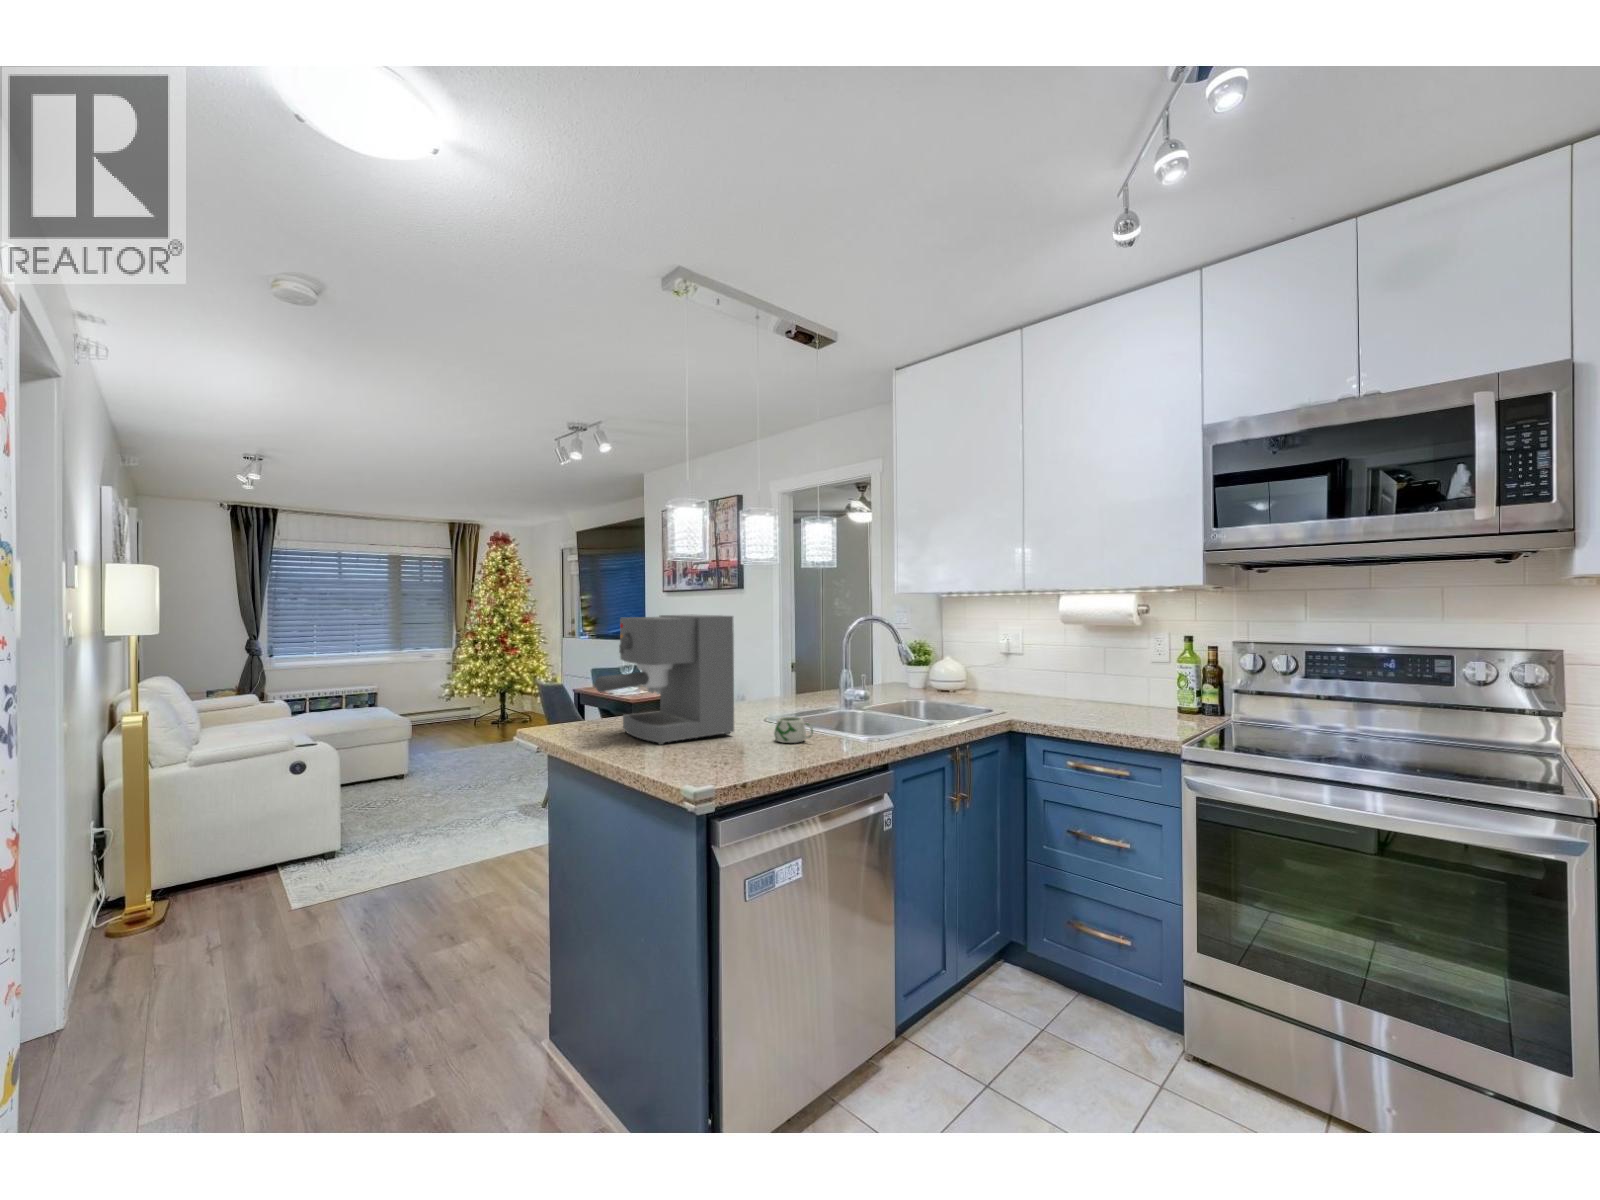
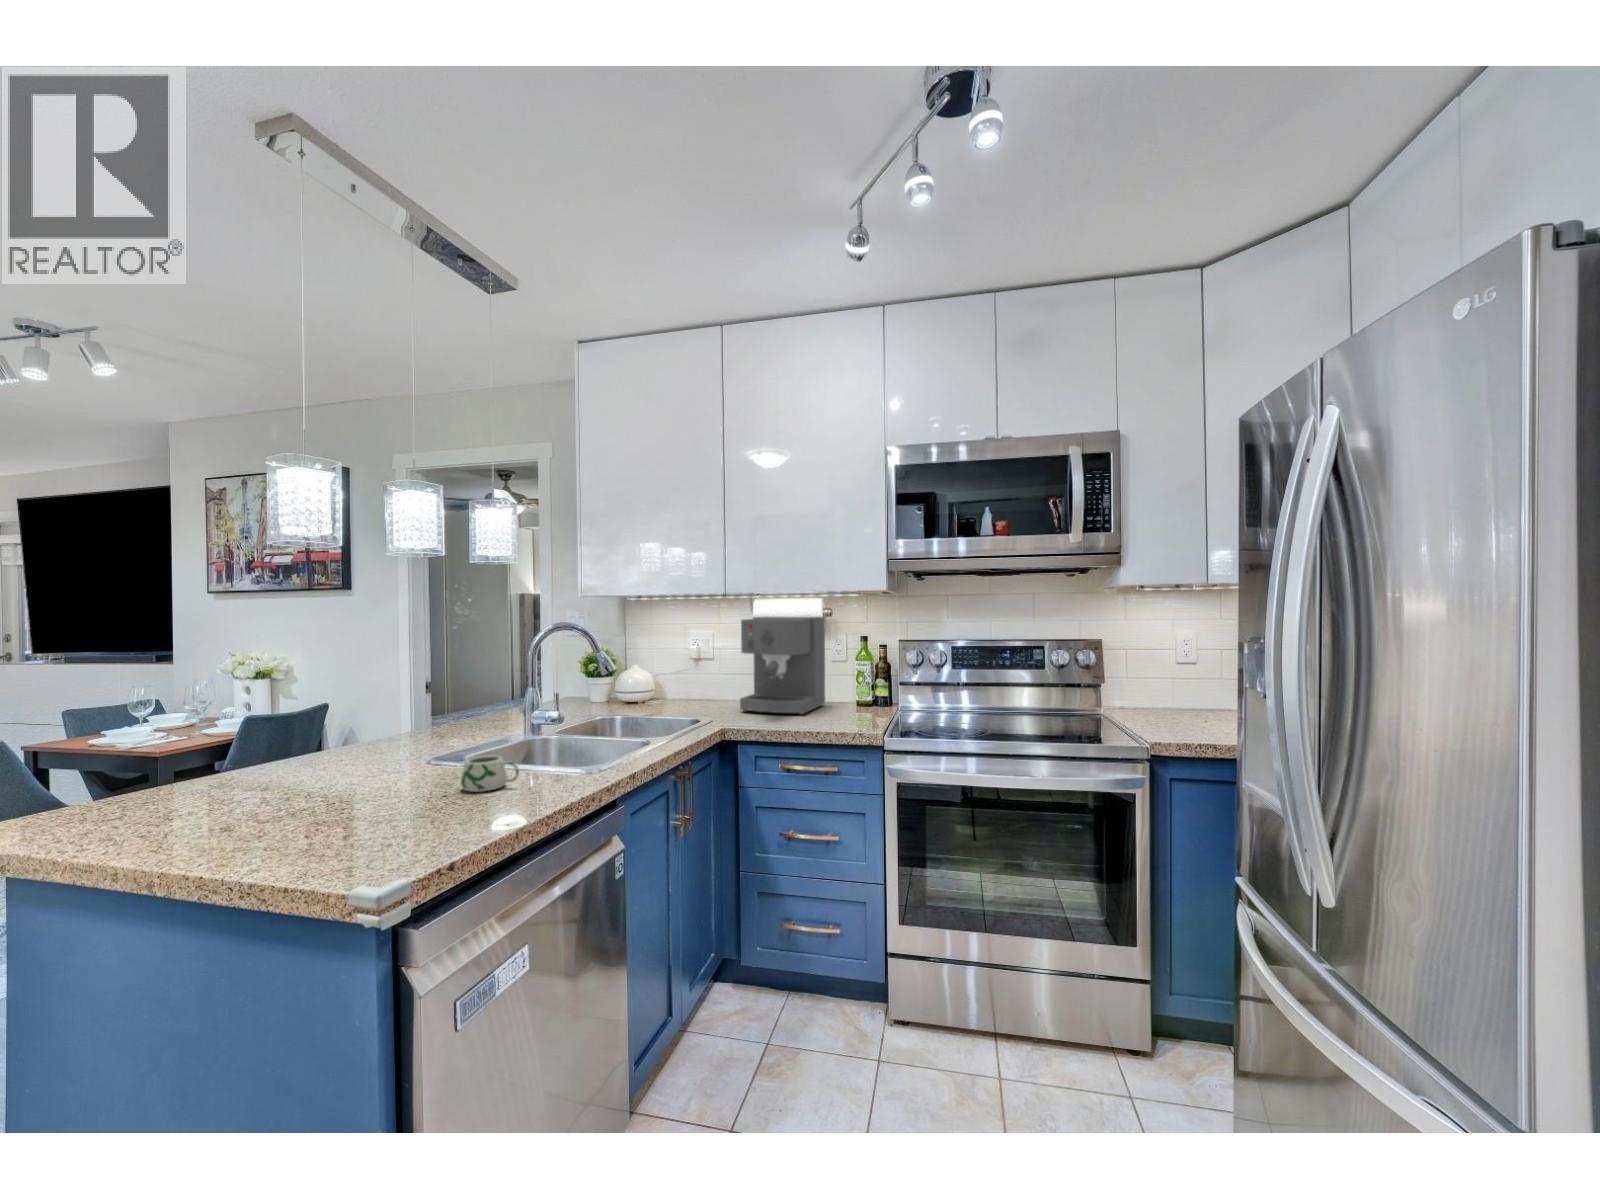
coffee maker: present [595,614,734,745] -> present [740,617,825,715]

